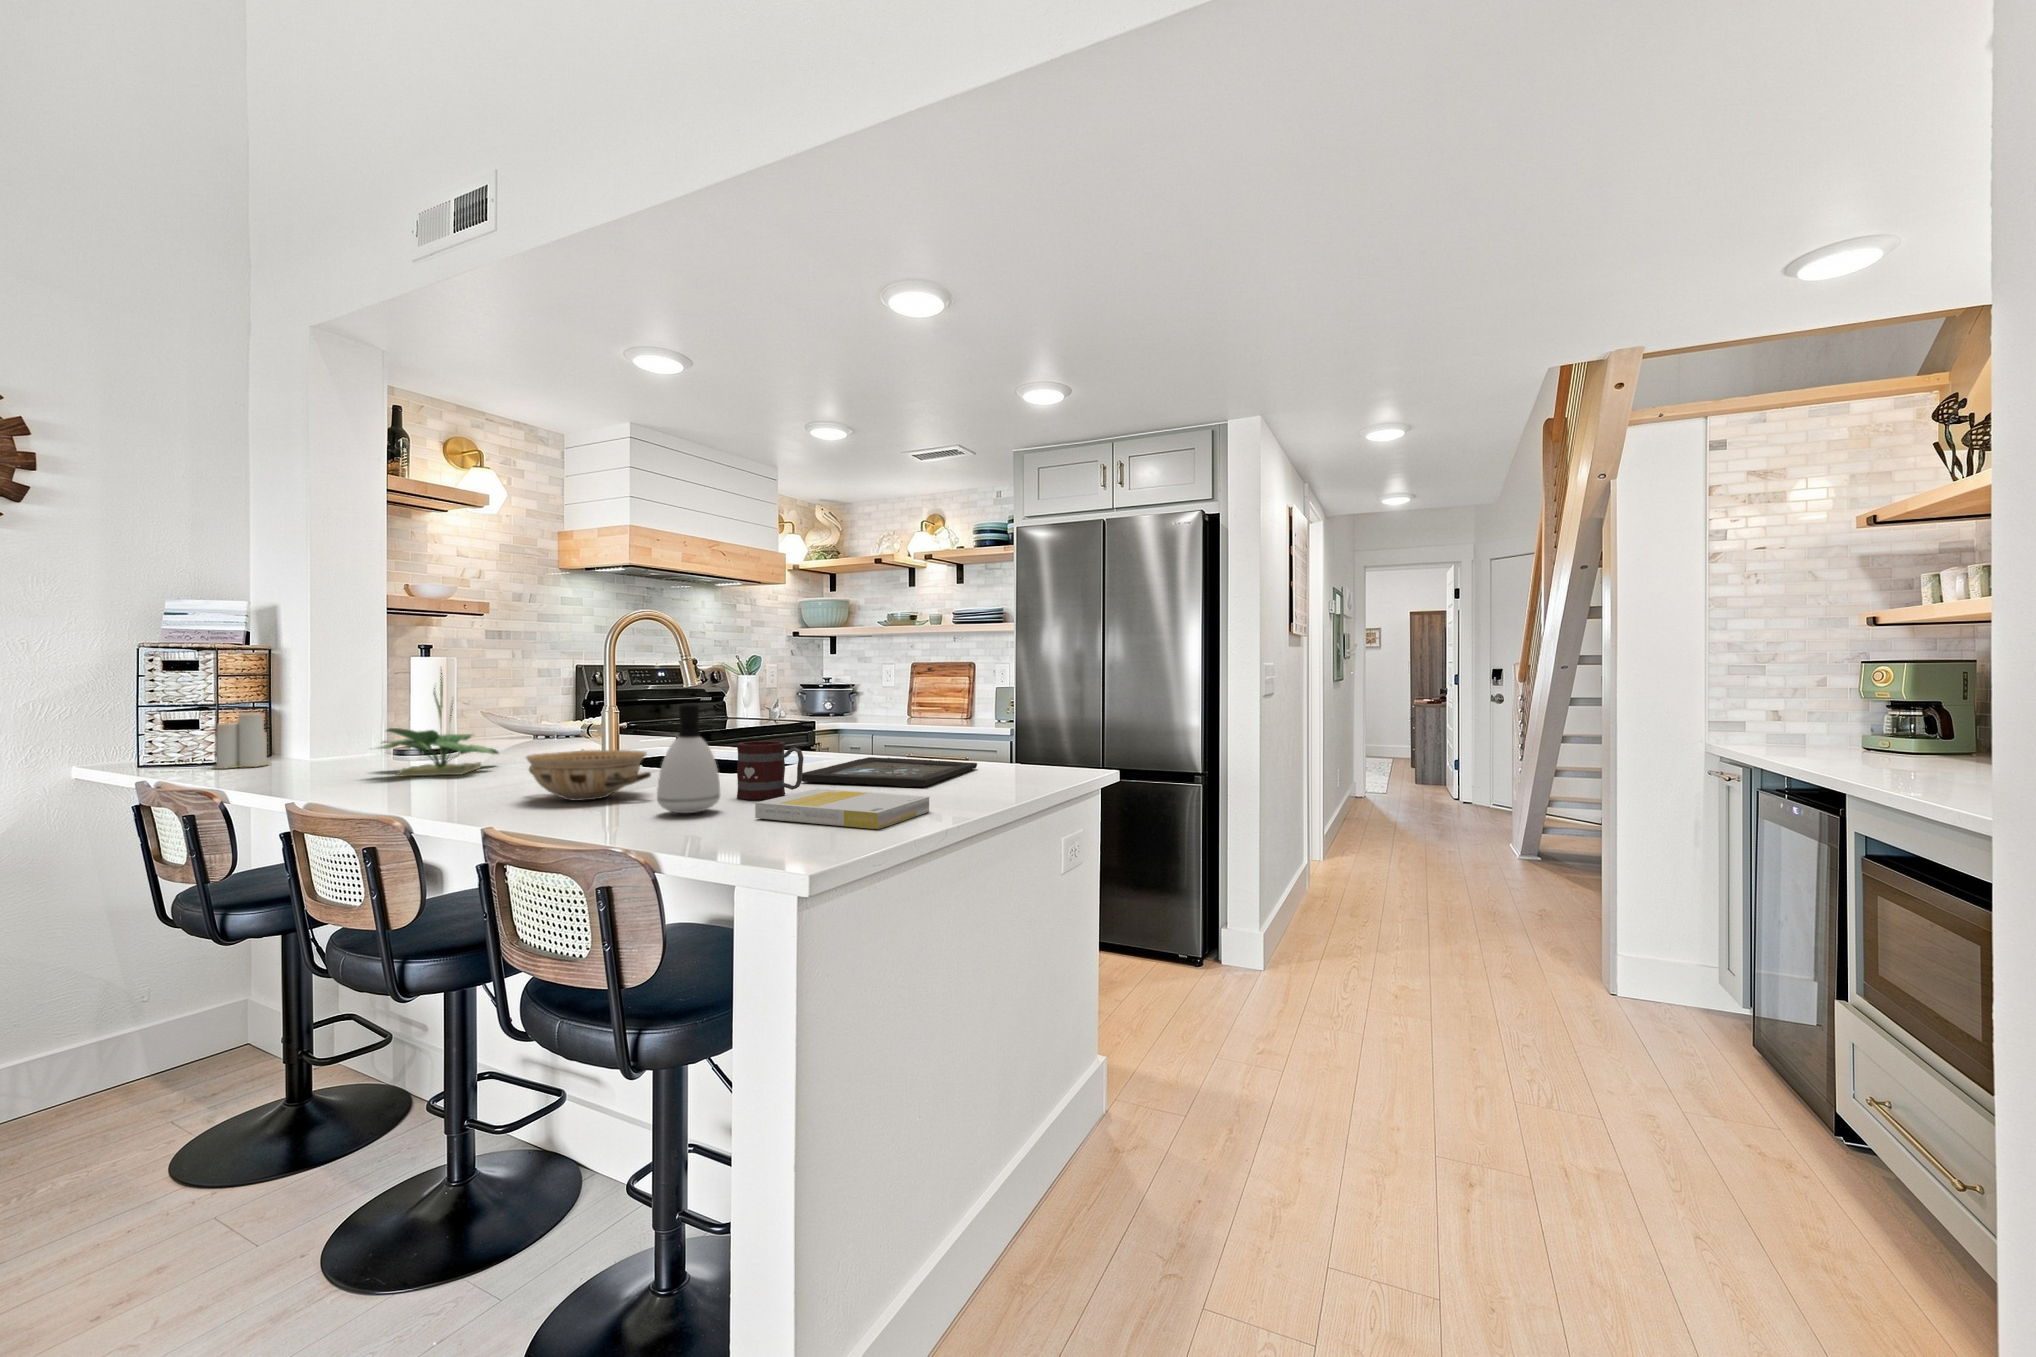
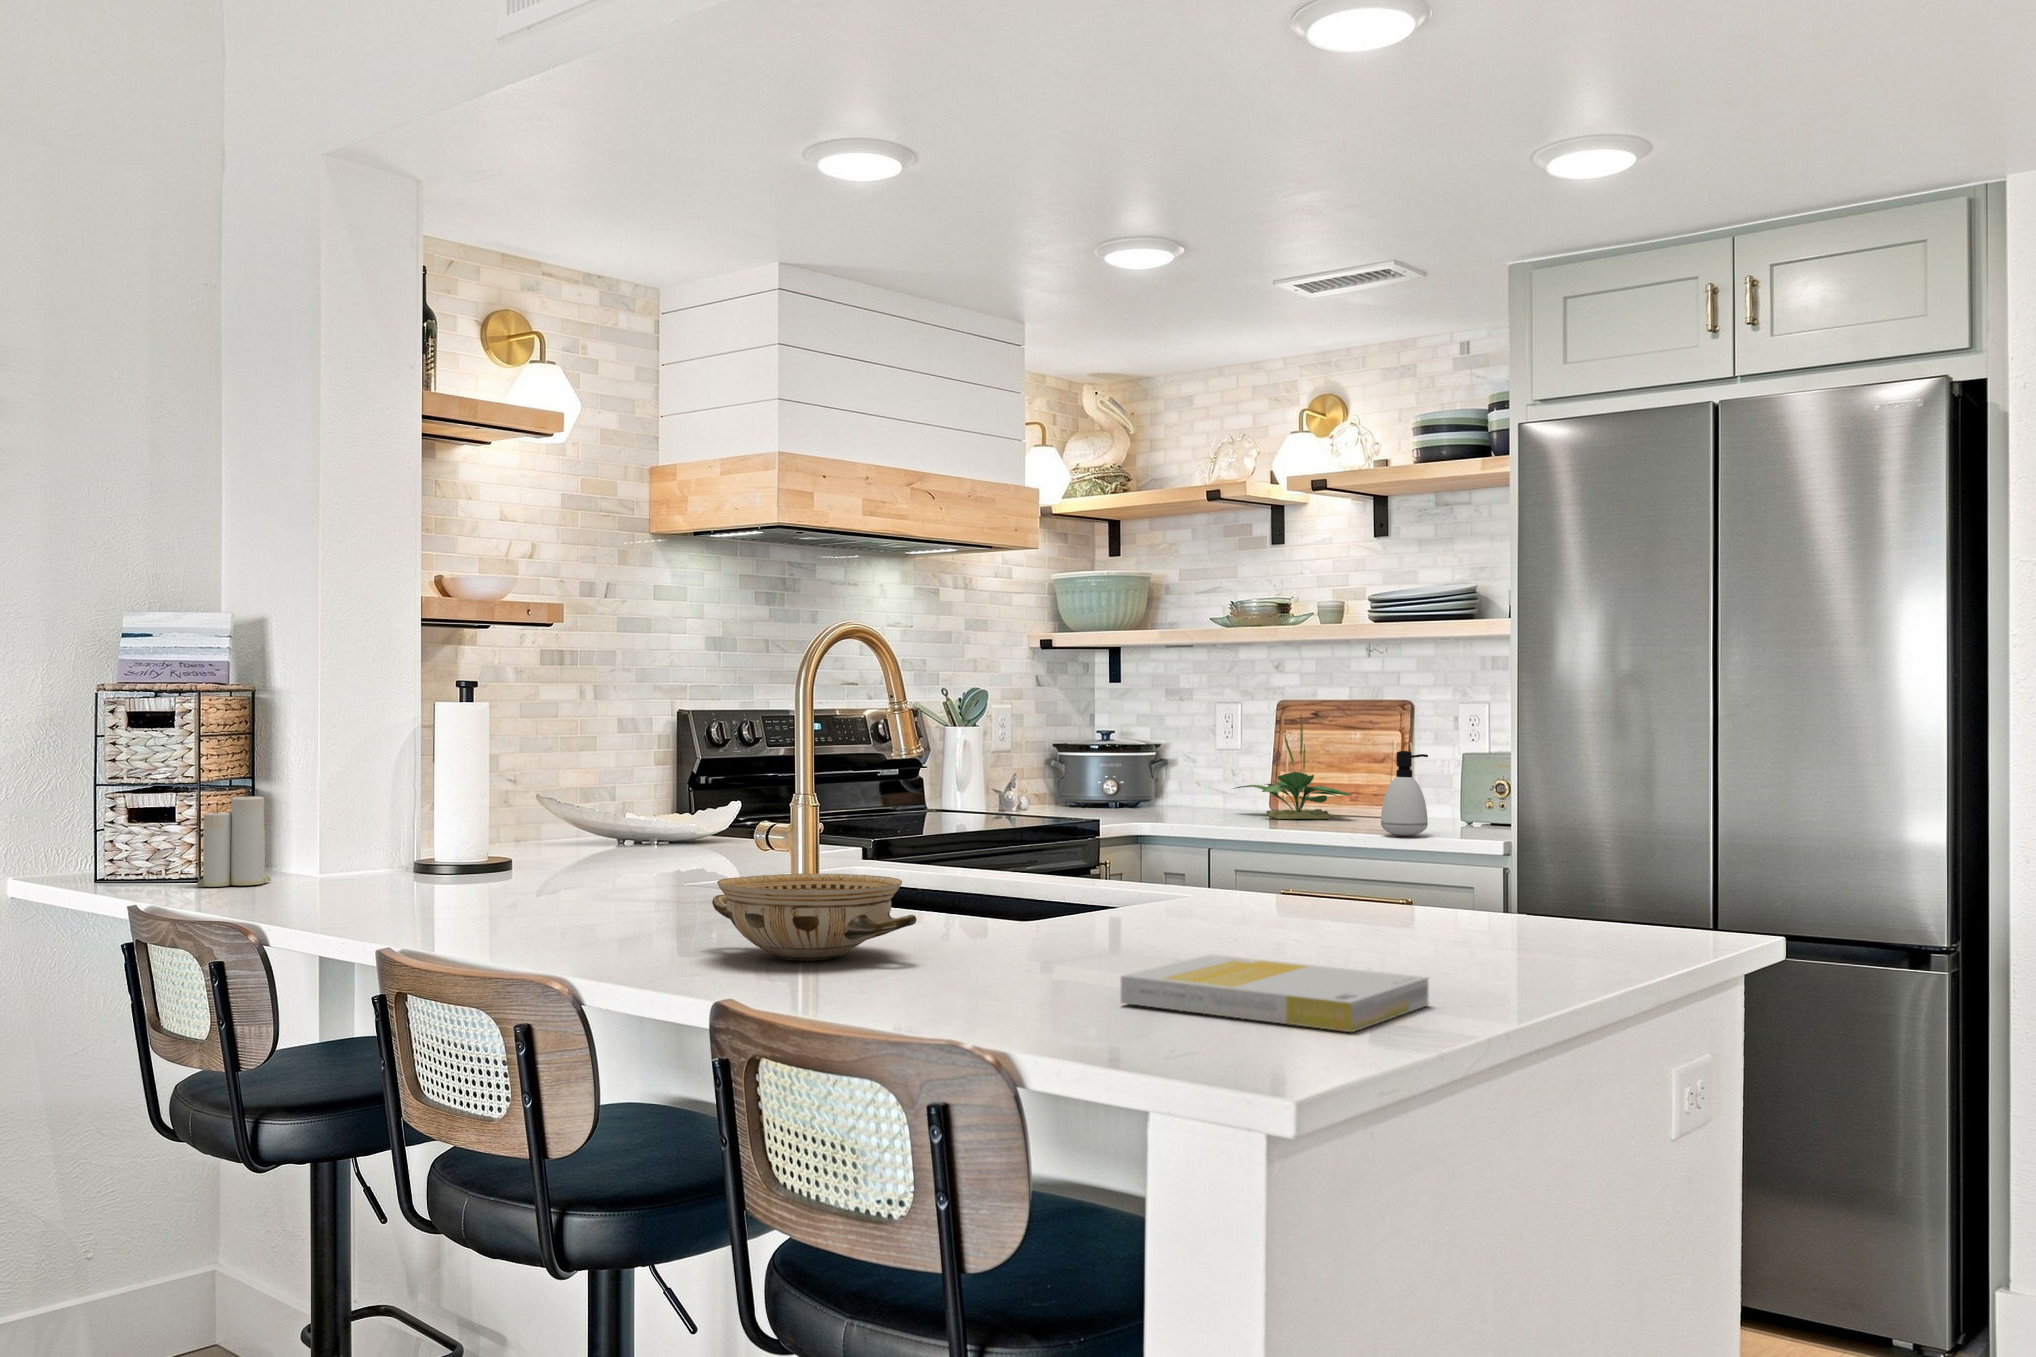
potted plant: present [378,669,498,776] -> present [1234,716,1350,819]
soap dispenser: present [657,703,722,813] -> present [1381,751,1428,836]
mug: present [737,741,803,800] -> none [1061,865,1178,970]
tray: present [802,757,977,787] -> none [1153,897,1478,957]

